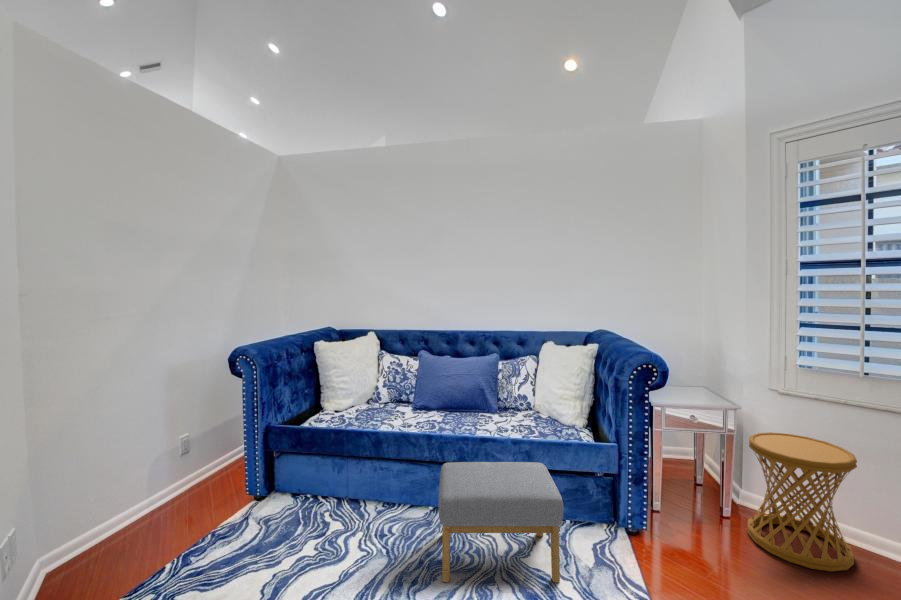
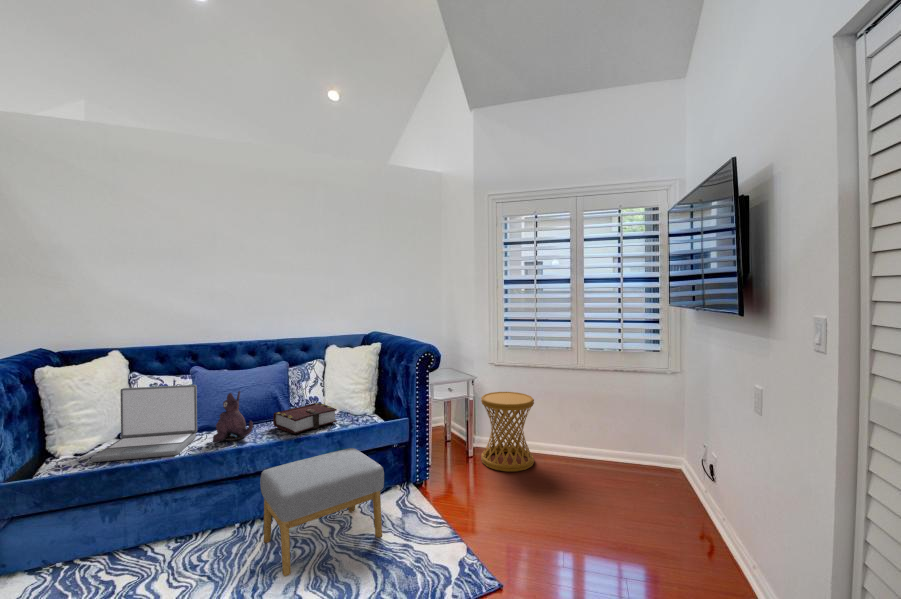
laptop: none [336,363,413,428] -> present [91,385,197,462]
plush toy: none [418,379,450,426] -> present [213,391,253,442]
book: none [474,402,536,432] -> present [273,403,337,434]

